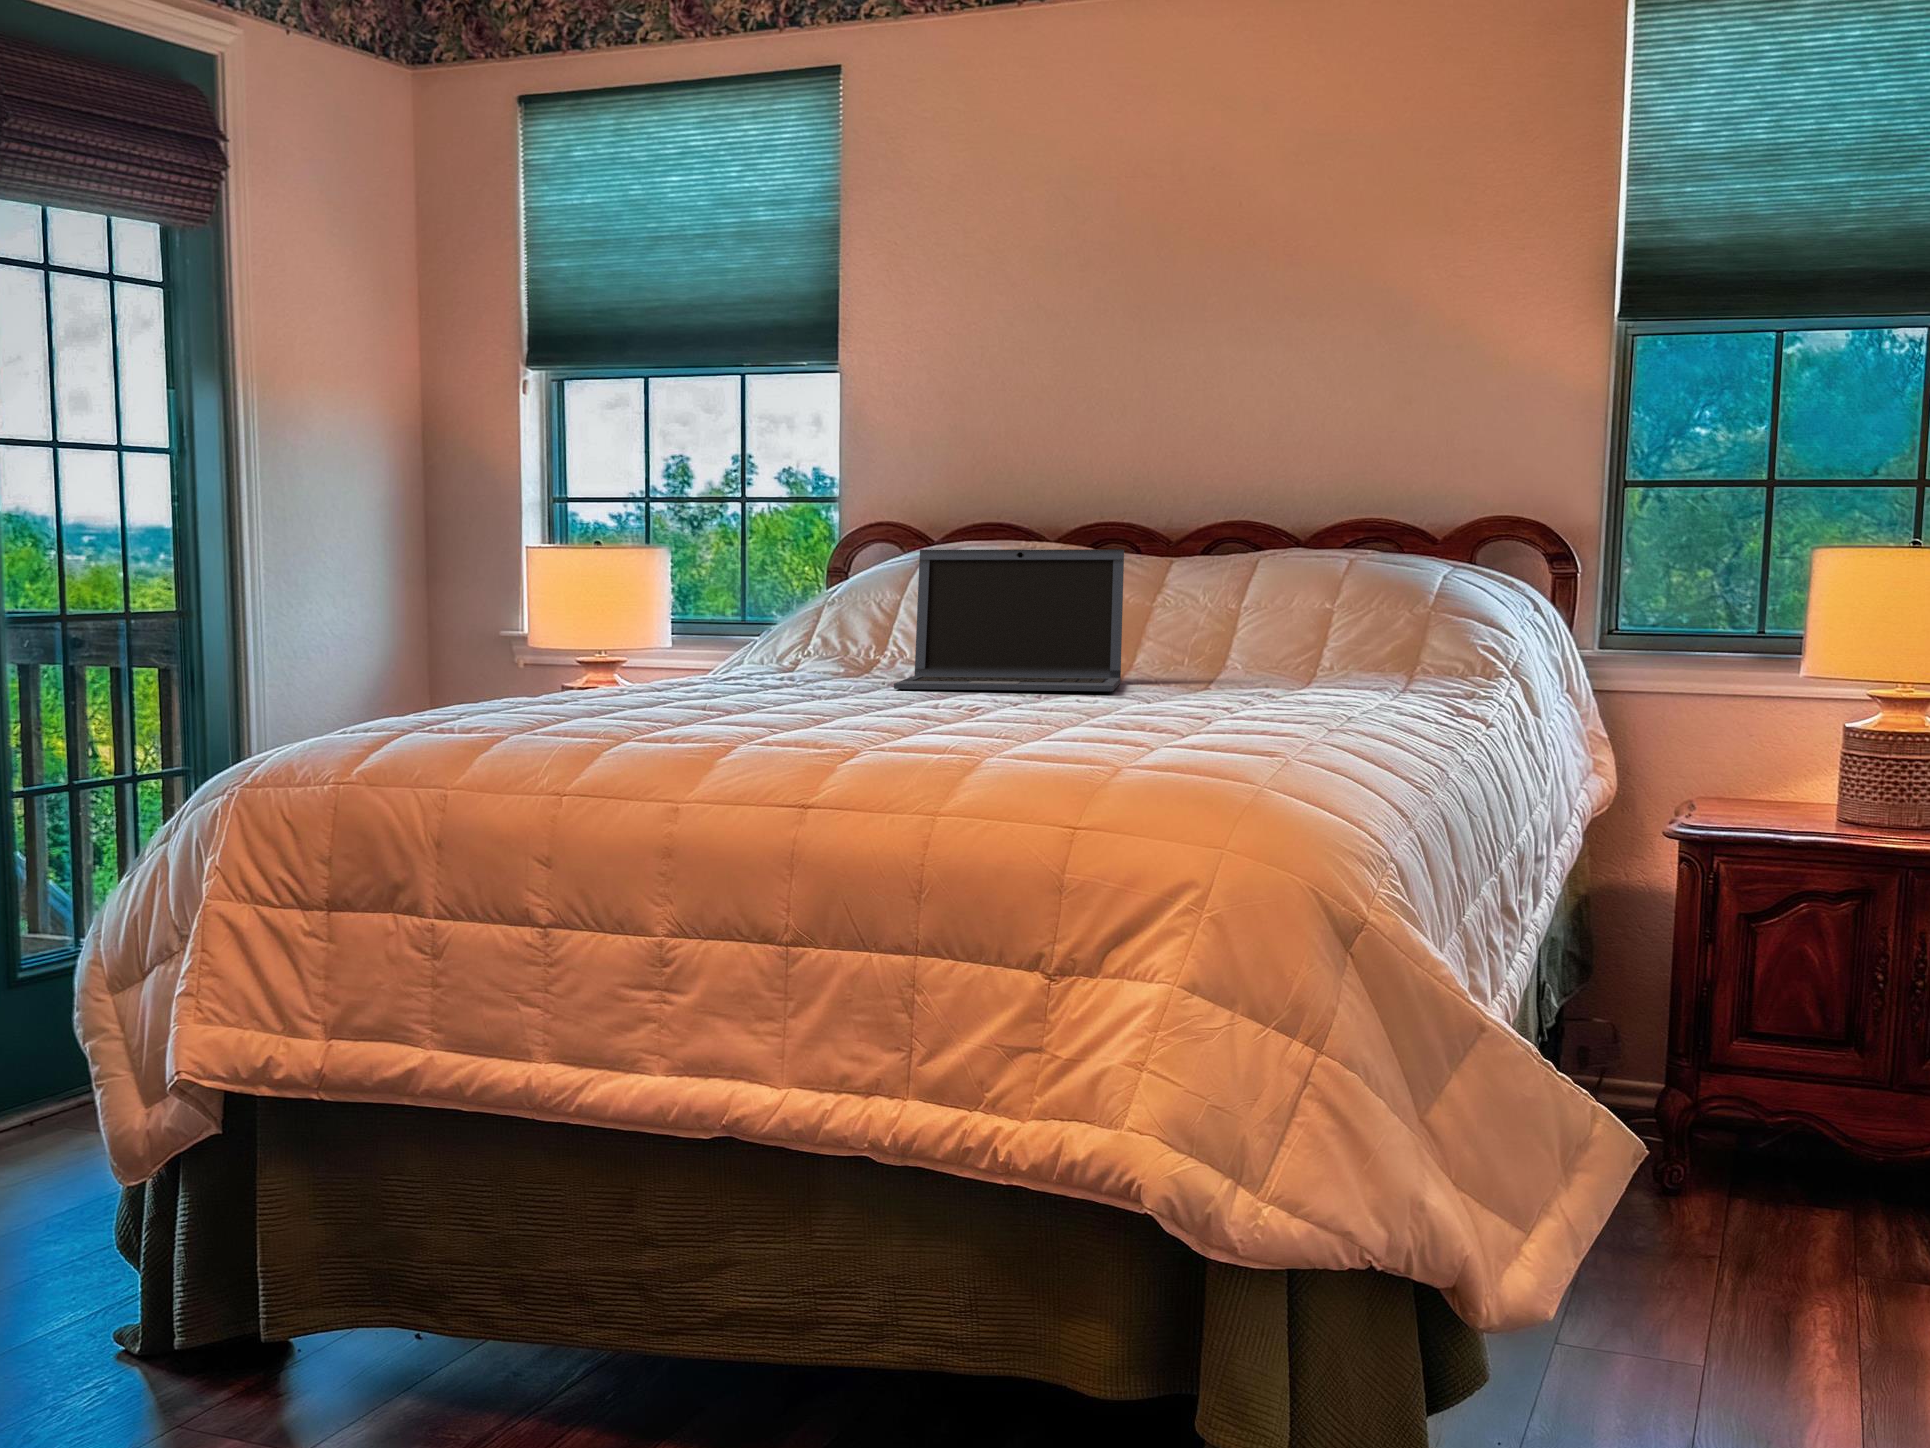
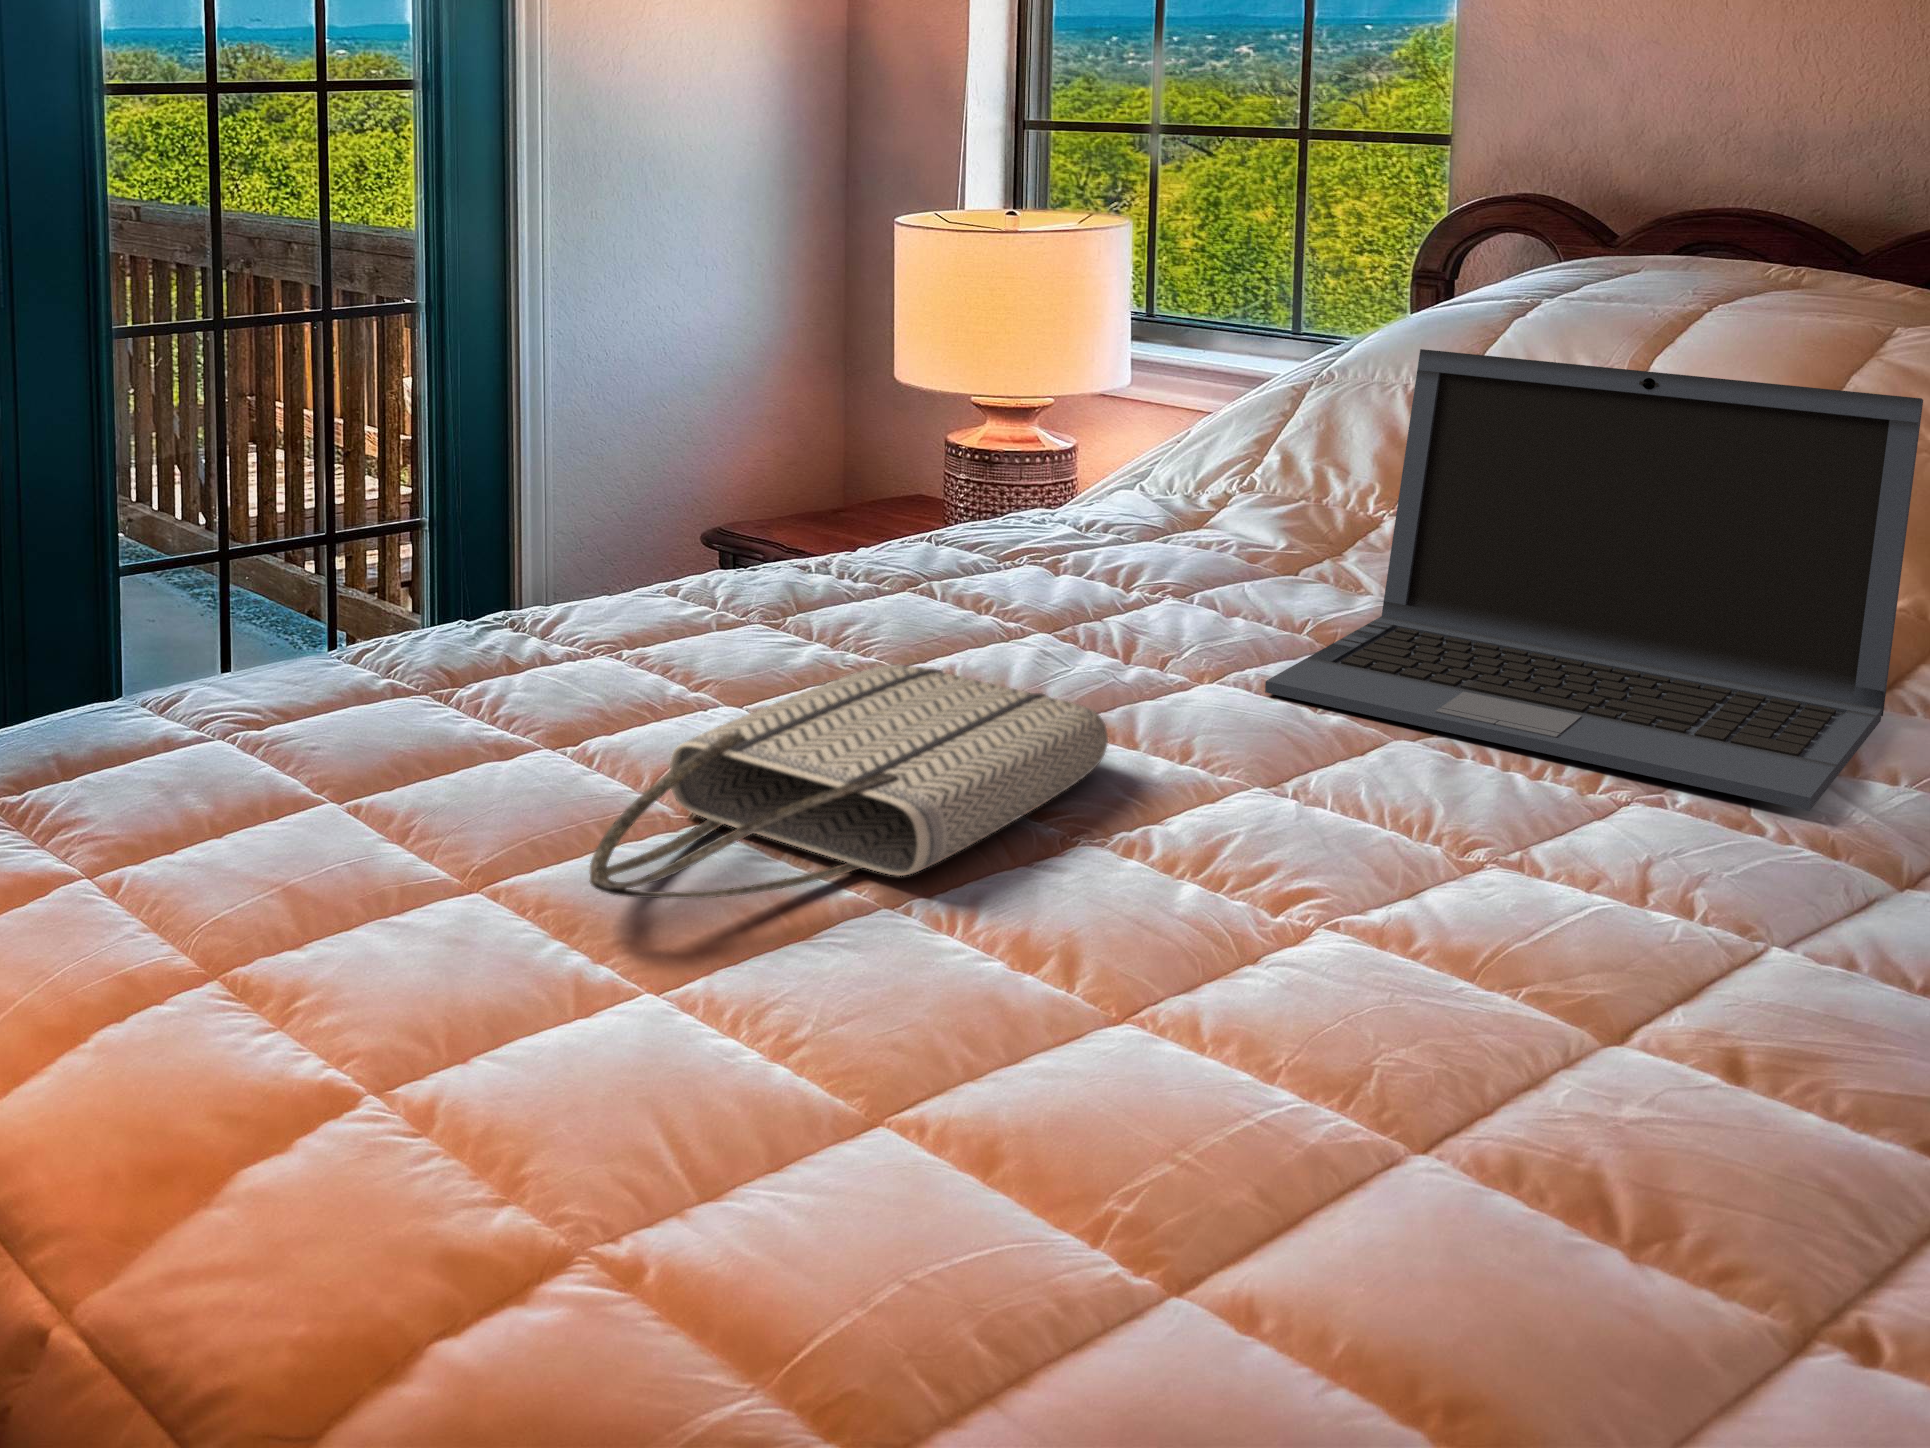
tote bag: none [710,671,864,712] -> present [589,665,1108,898]

